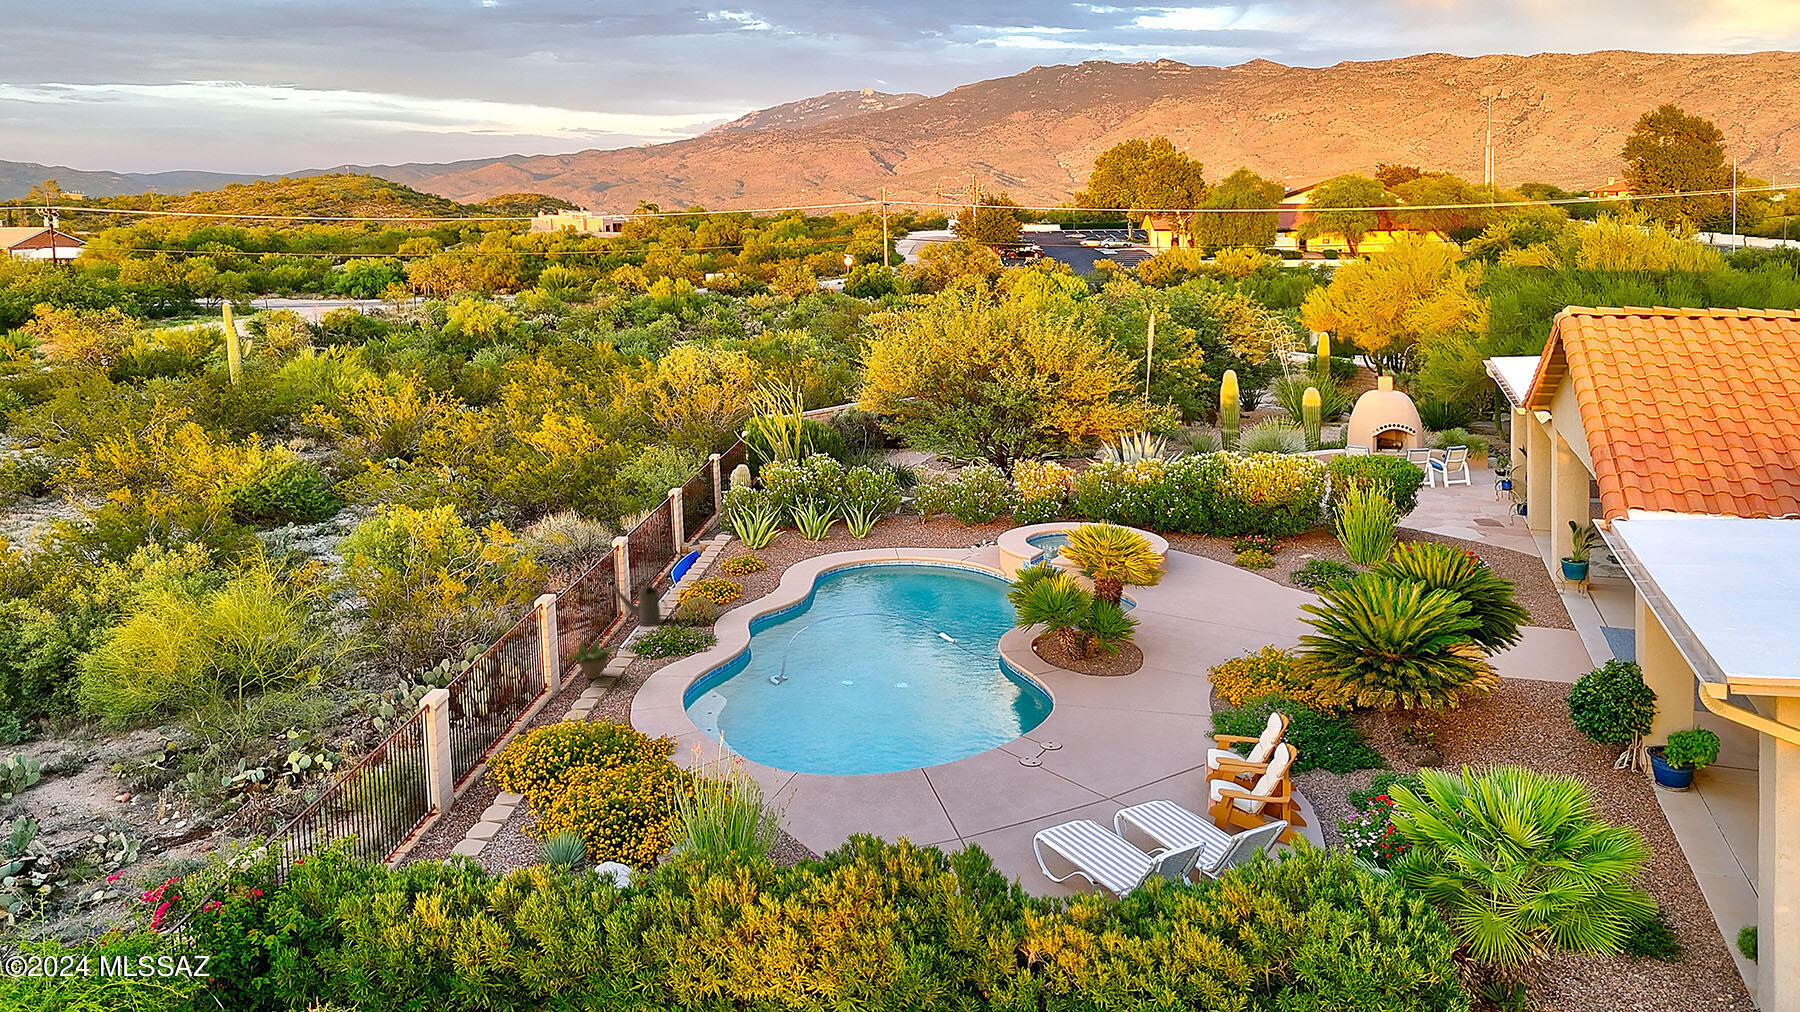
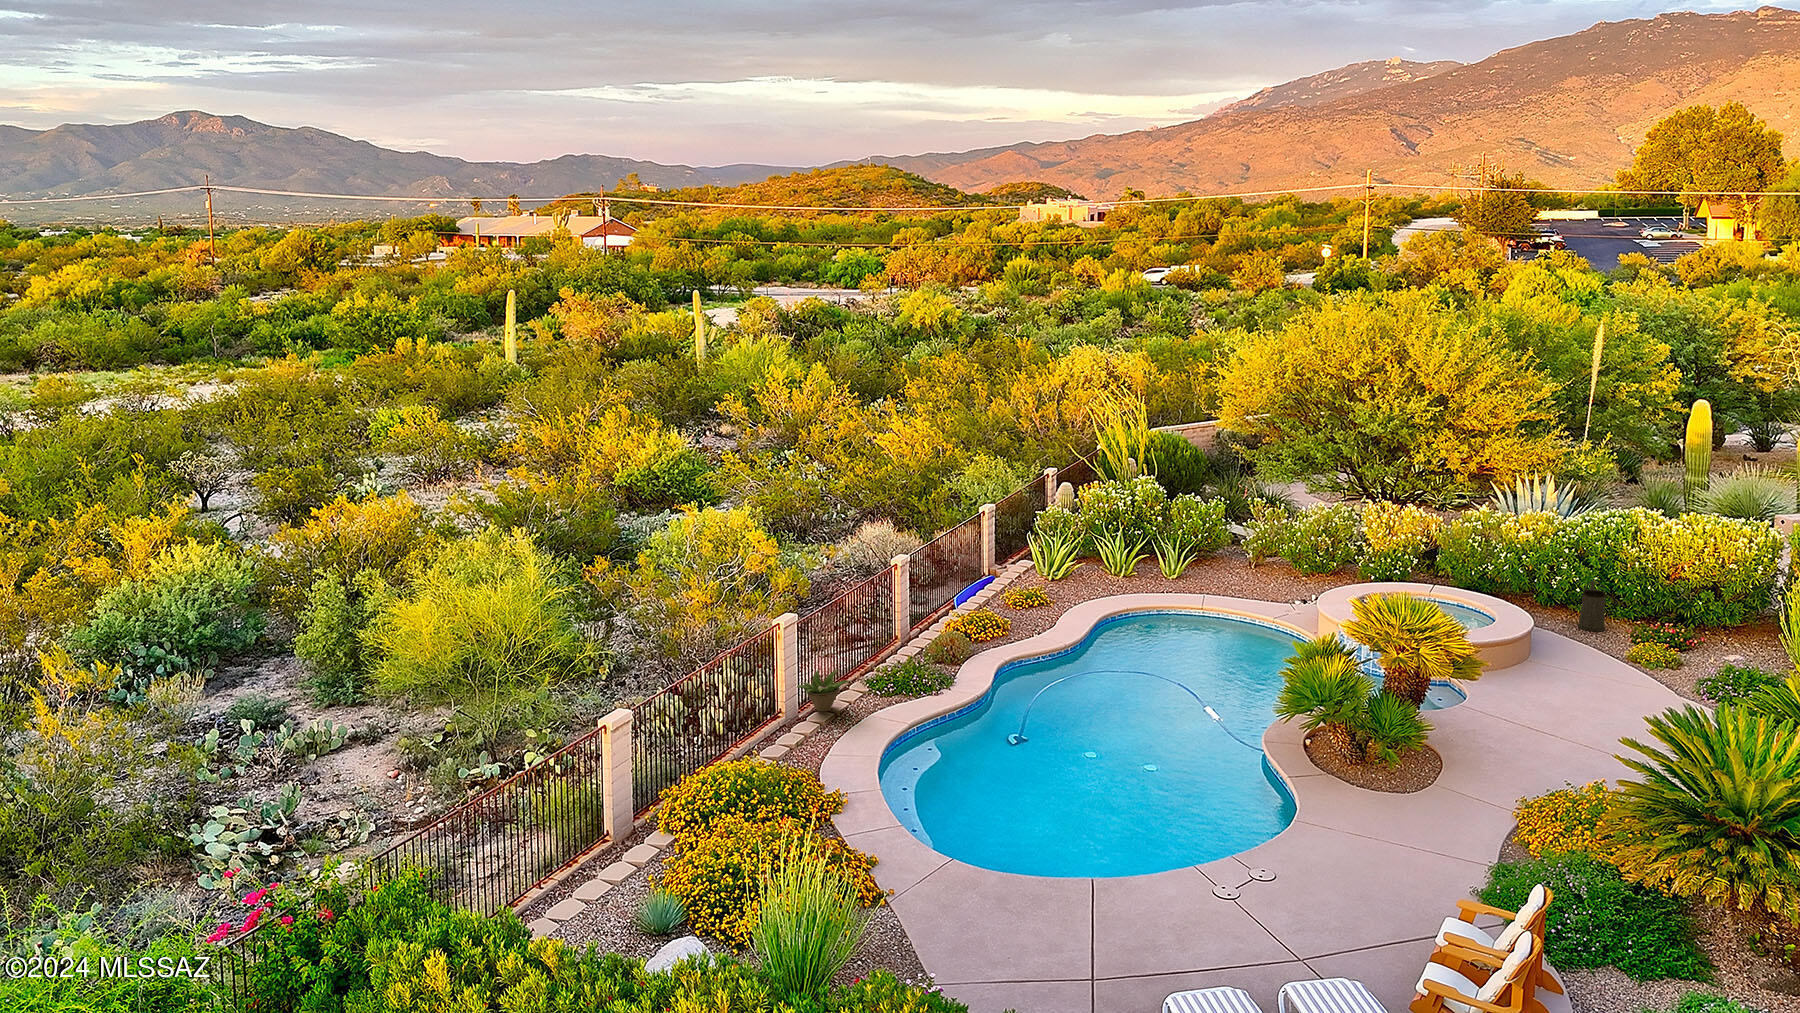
watering can: present [613,579,666,626] -> present [1578,580,1606,631]

